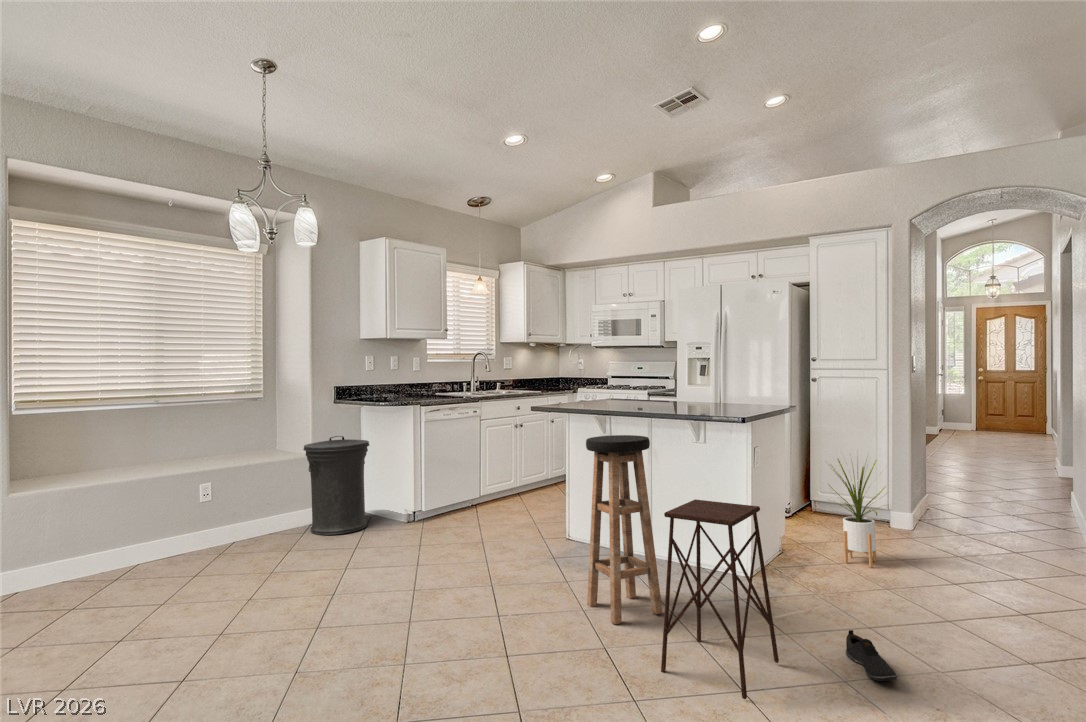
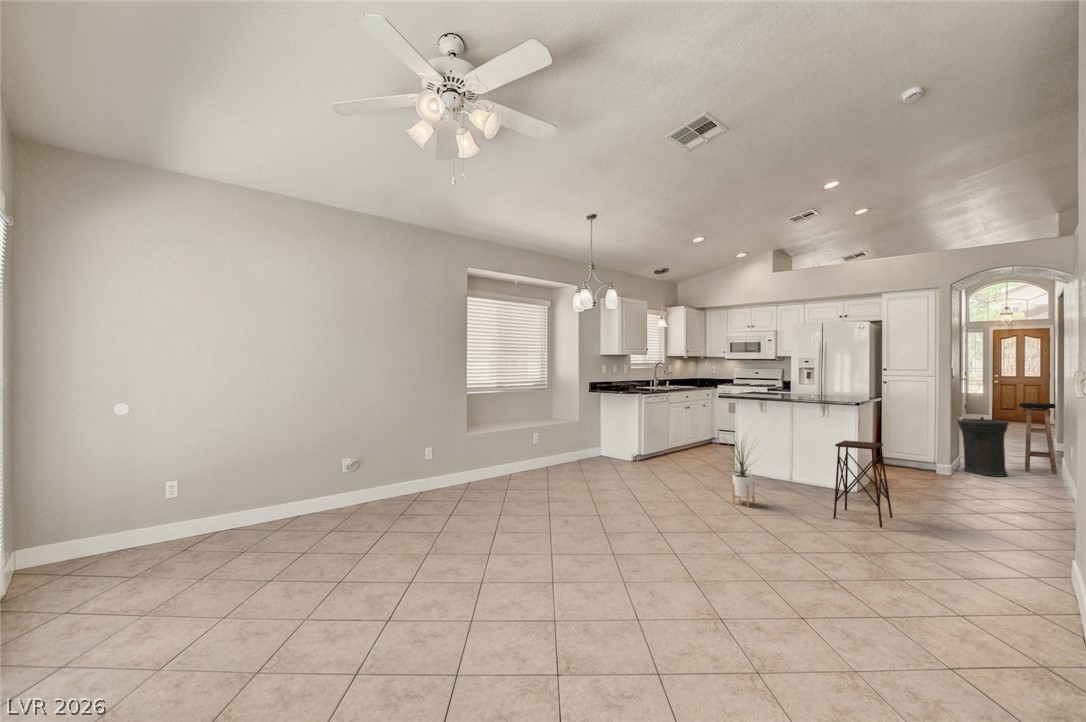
bar stool: present [586,435,663,624] -> present [1019,403,1057,474]
trash can: present [303,436,369,535] -> present [957,417,1009,477]
house plant: present [829,459,886,567] -> present [728,439,756,507]
shoe: present [846,630,897,681] -> none [926,506,957,525]

